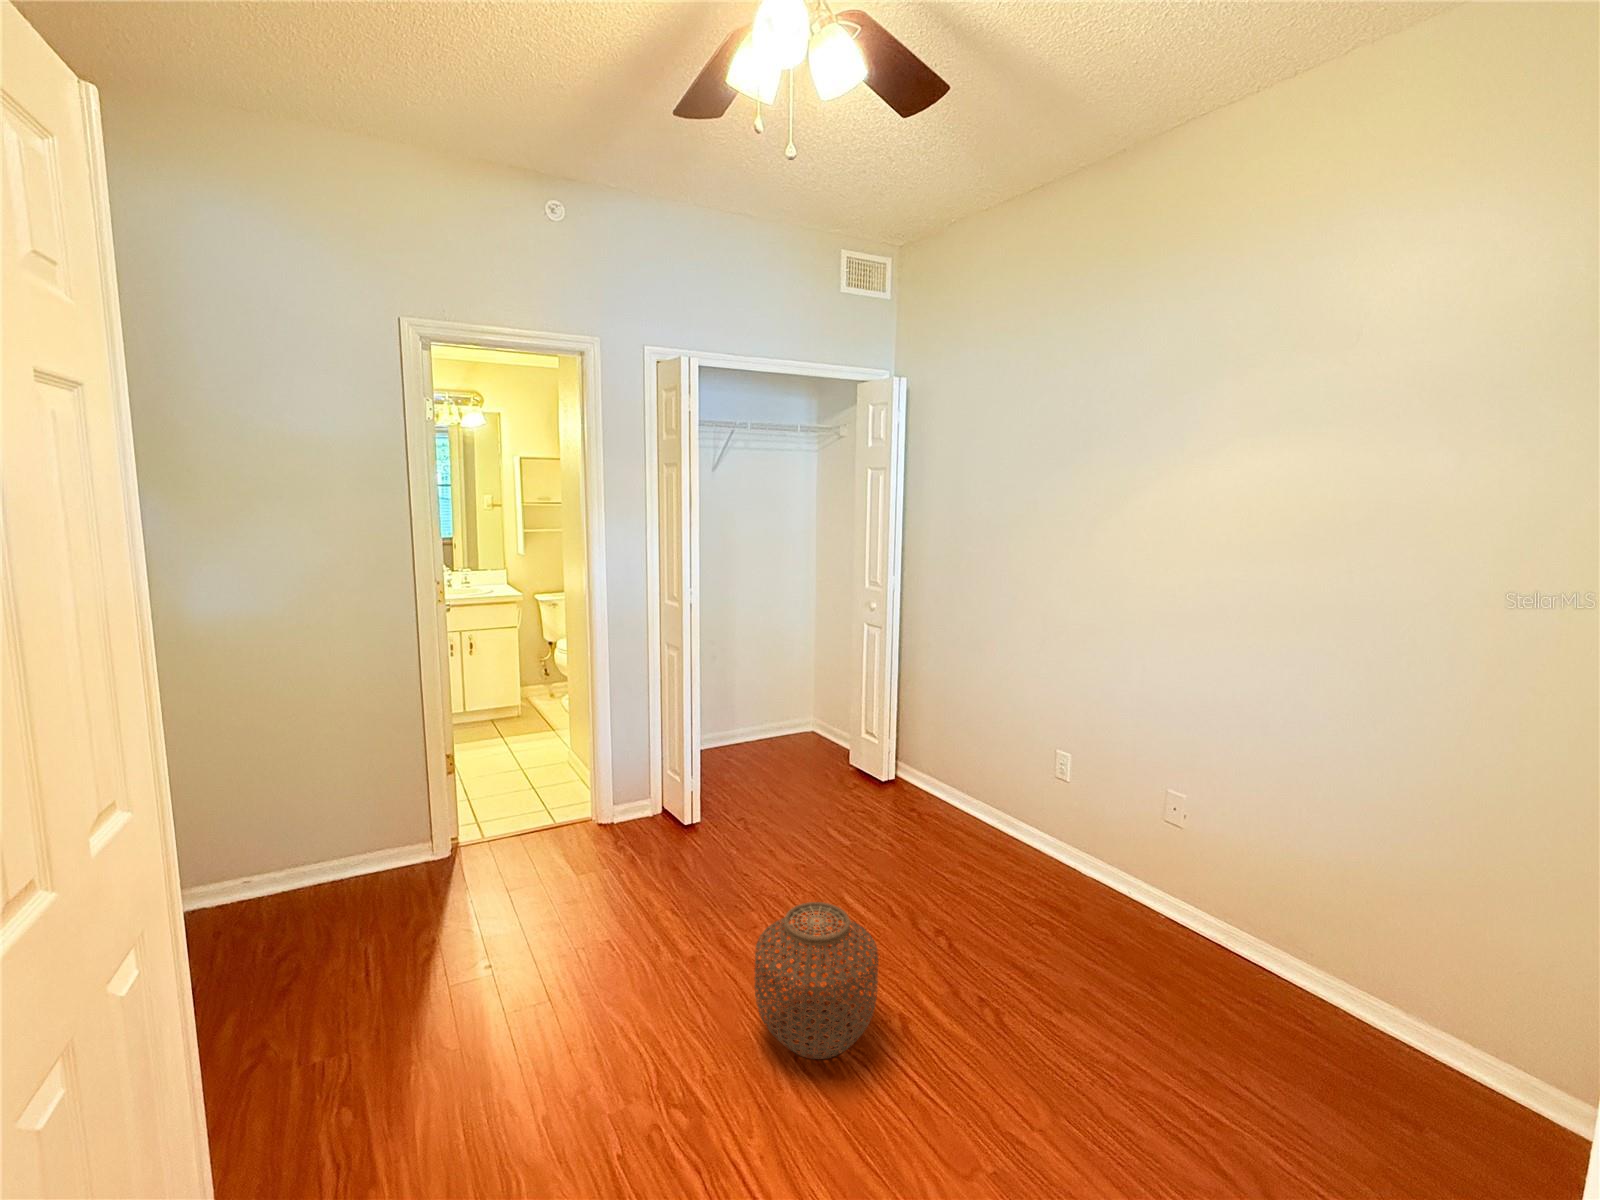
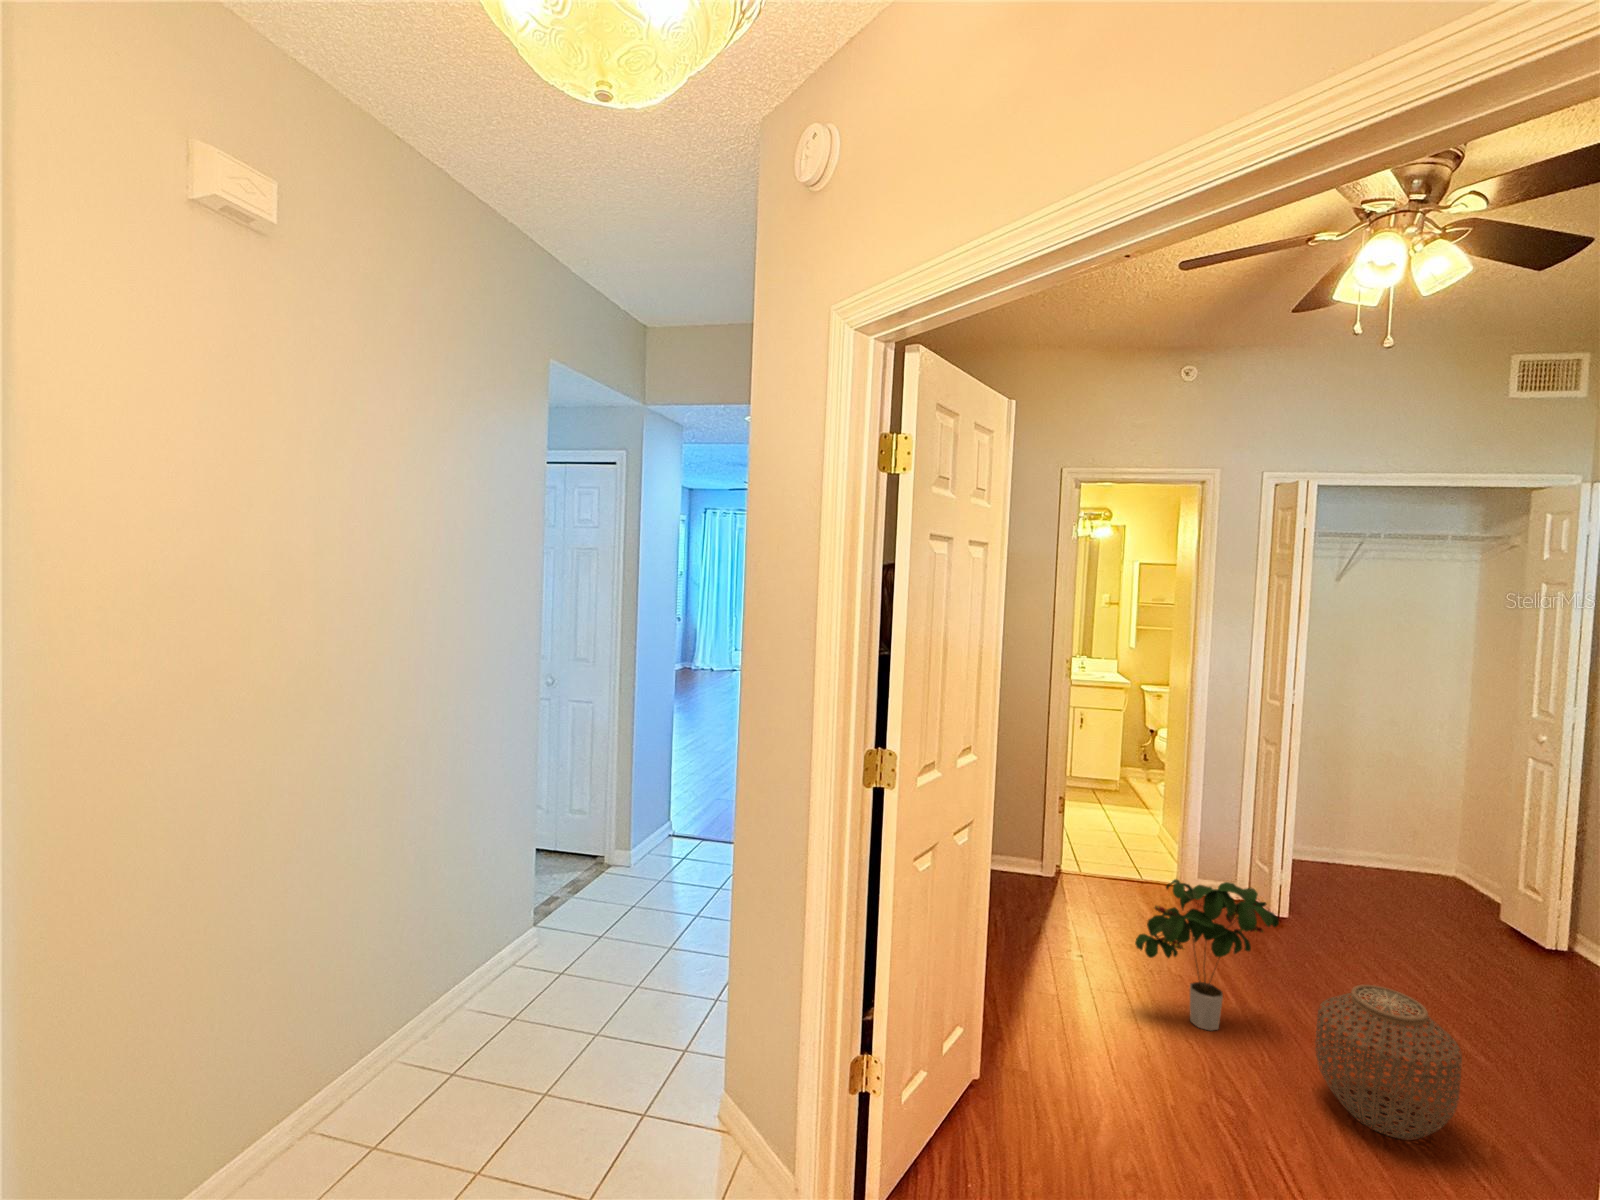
potted plant: none [553,828,706,1013] -> present [1135,879,1279,1031]

